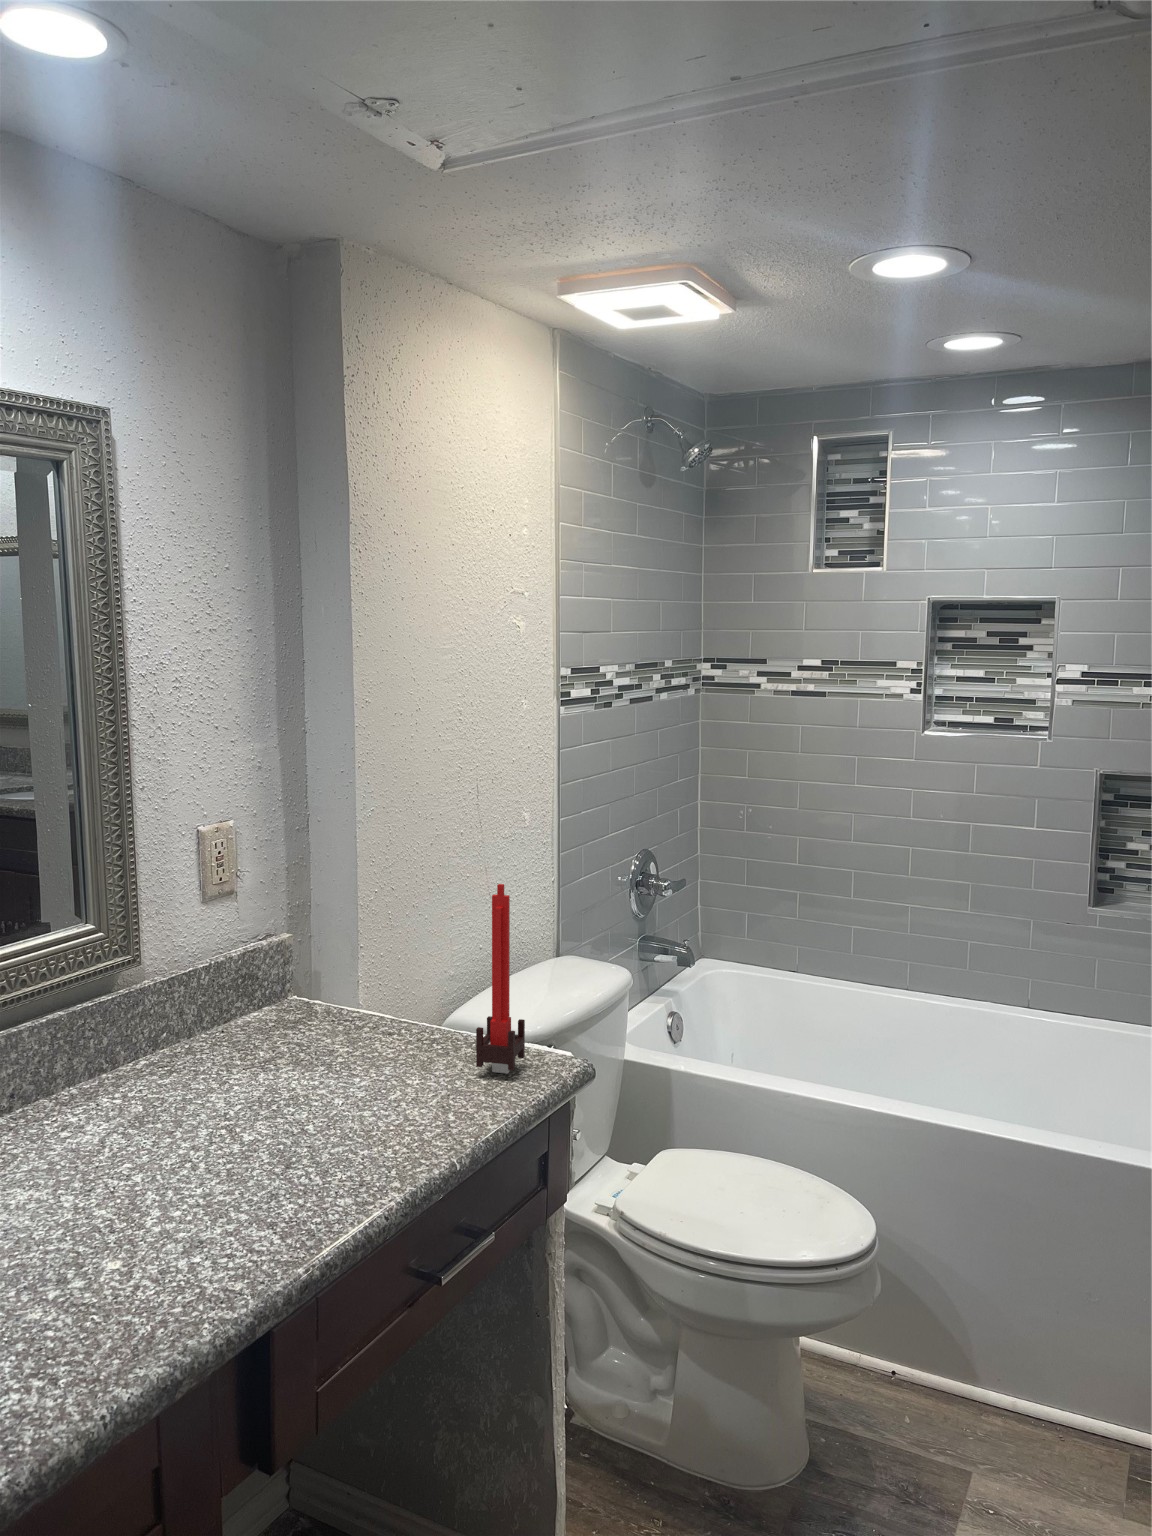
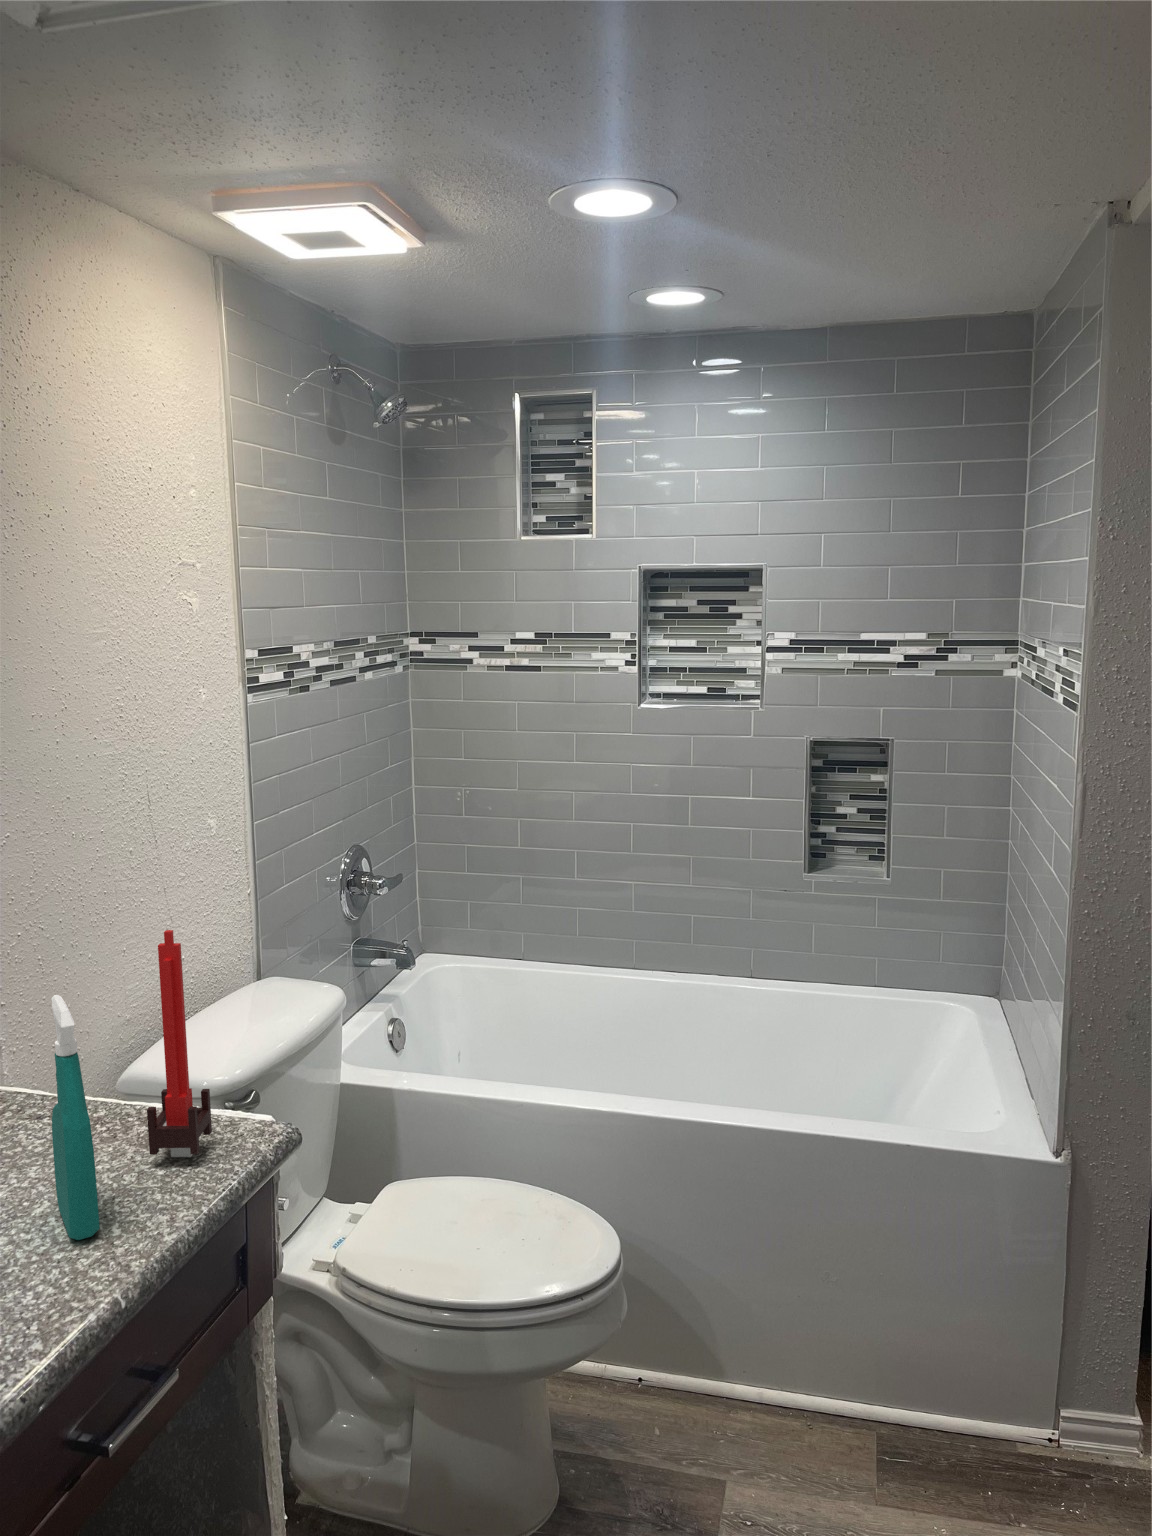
spray bottle: none [407,925,439,1120] -> present [51,995,100,1240]

